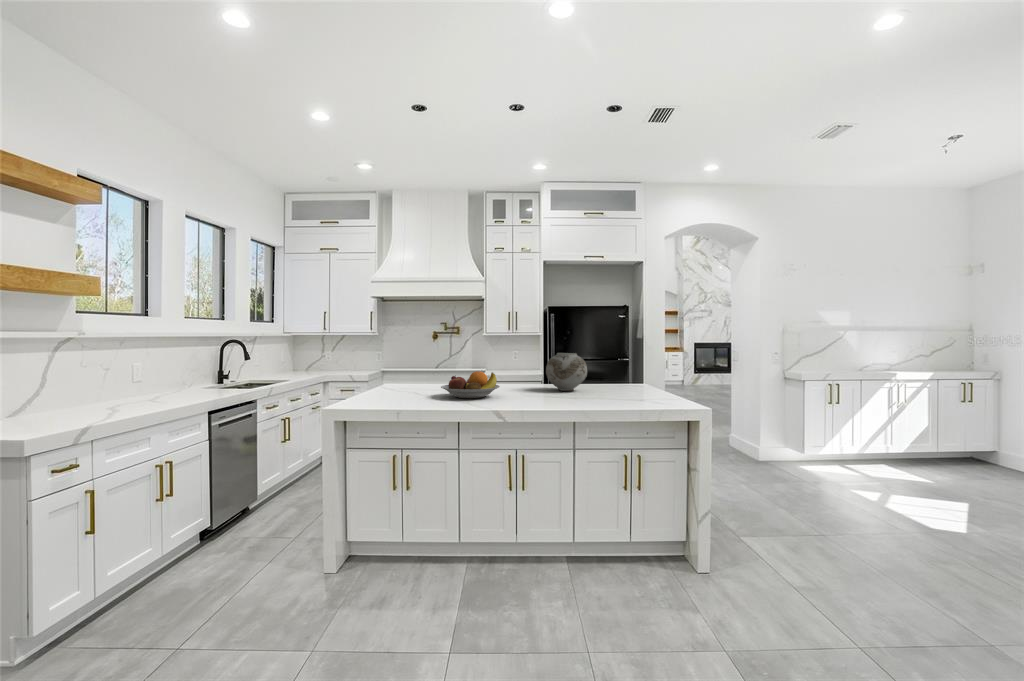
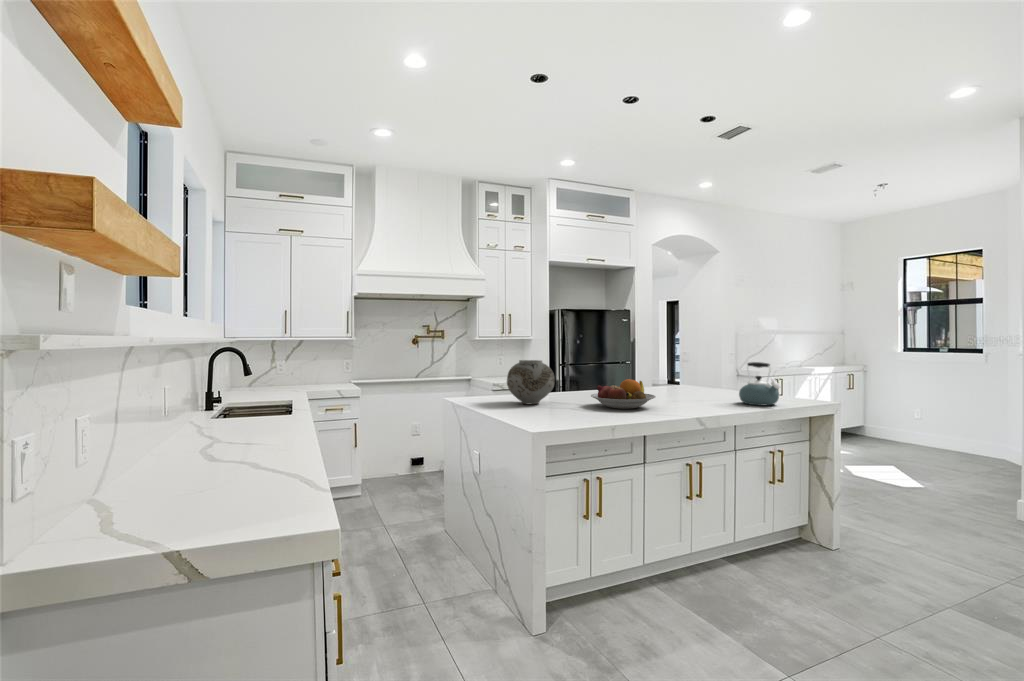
vase: present [546,353,587,391] -> present [507,360,555,404]
kettle: none [594,359,632,404] -> present [739,362,780,406]

